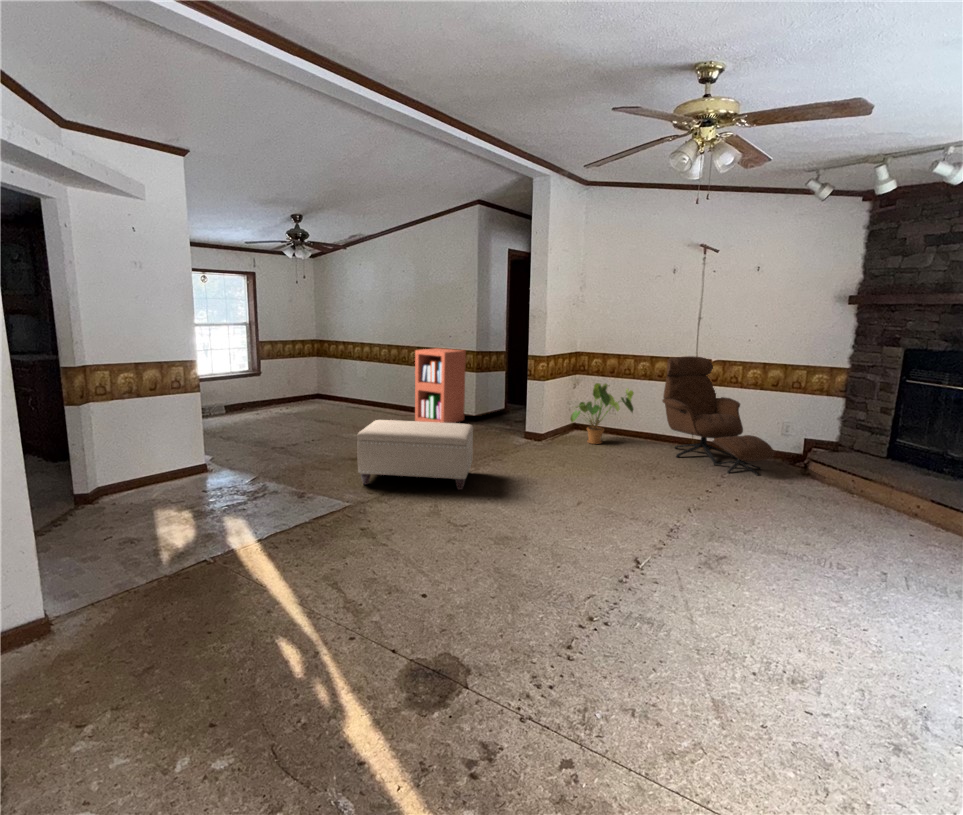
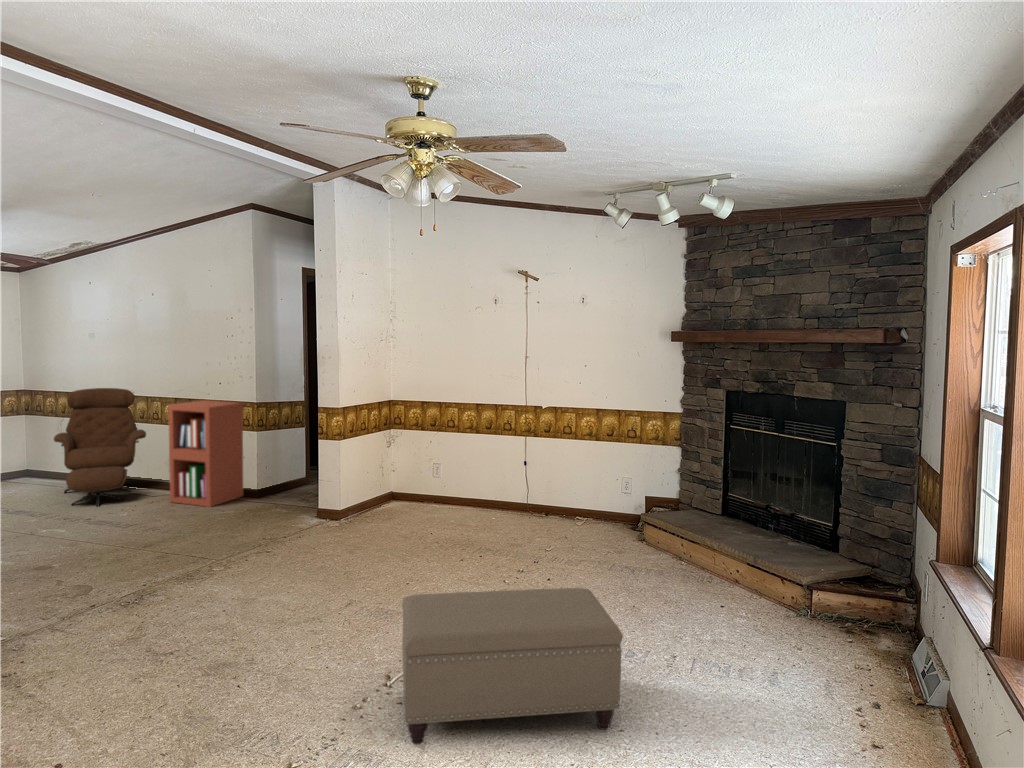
lounge chair: present [662,356,774,476] -> present [54,388,146,507]
house plant: present [571,383,634,444] -> none [378,440,456,518]
ottoman: present [357,420,473,490] -> present [402,588,623,744]

